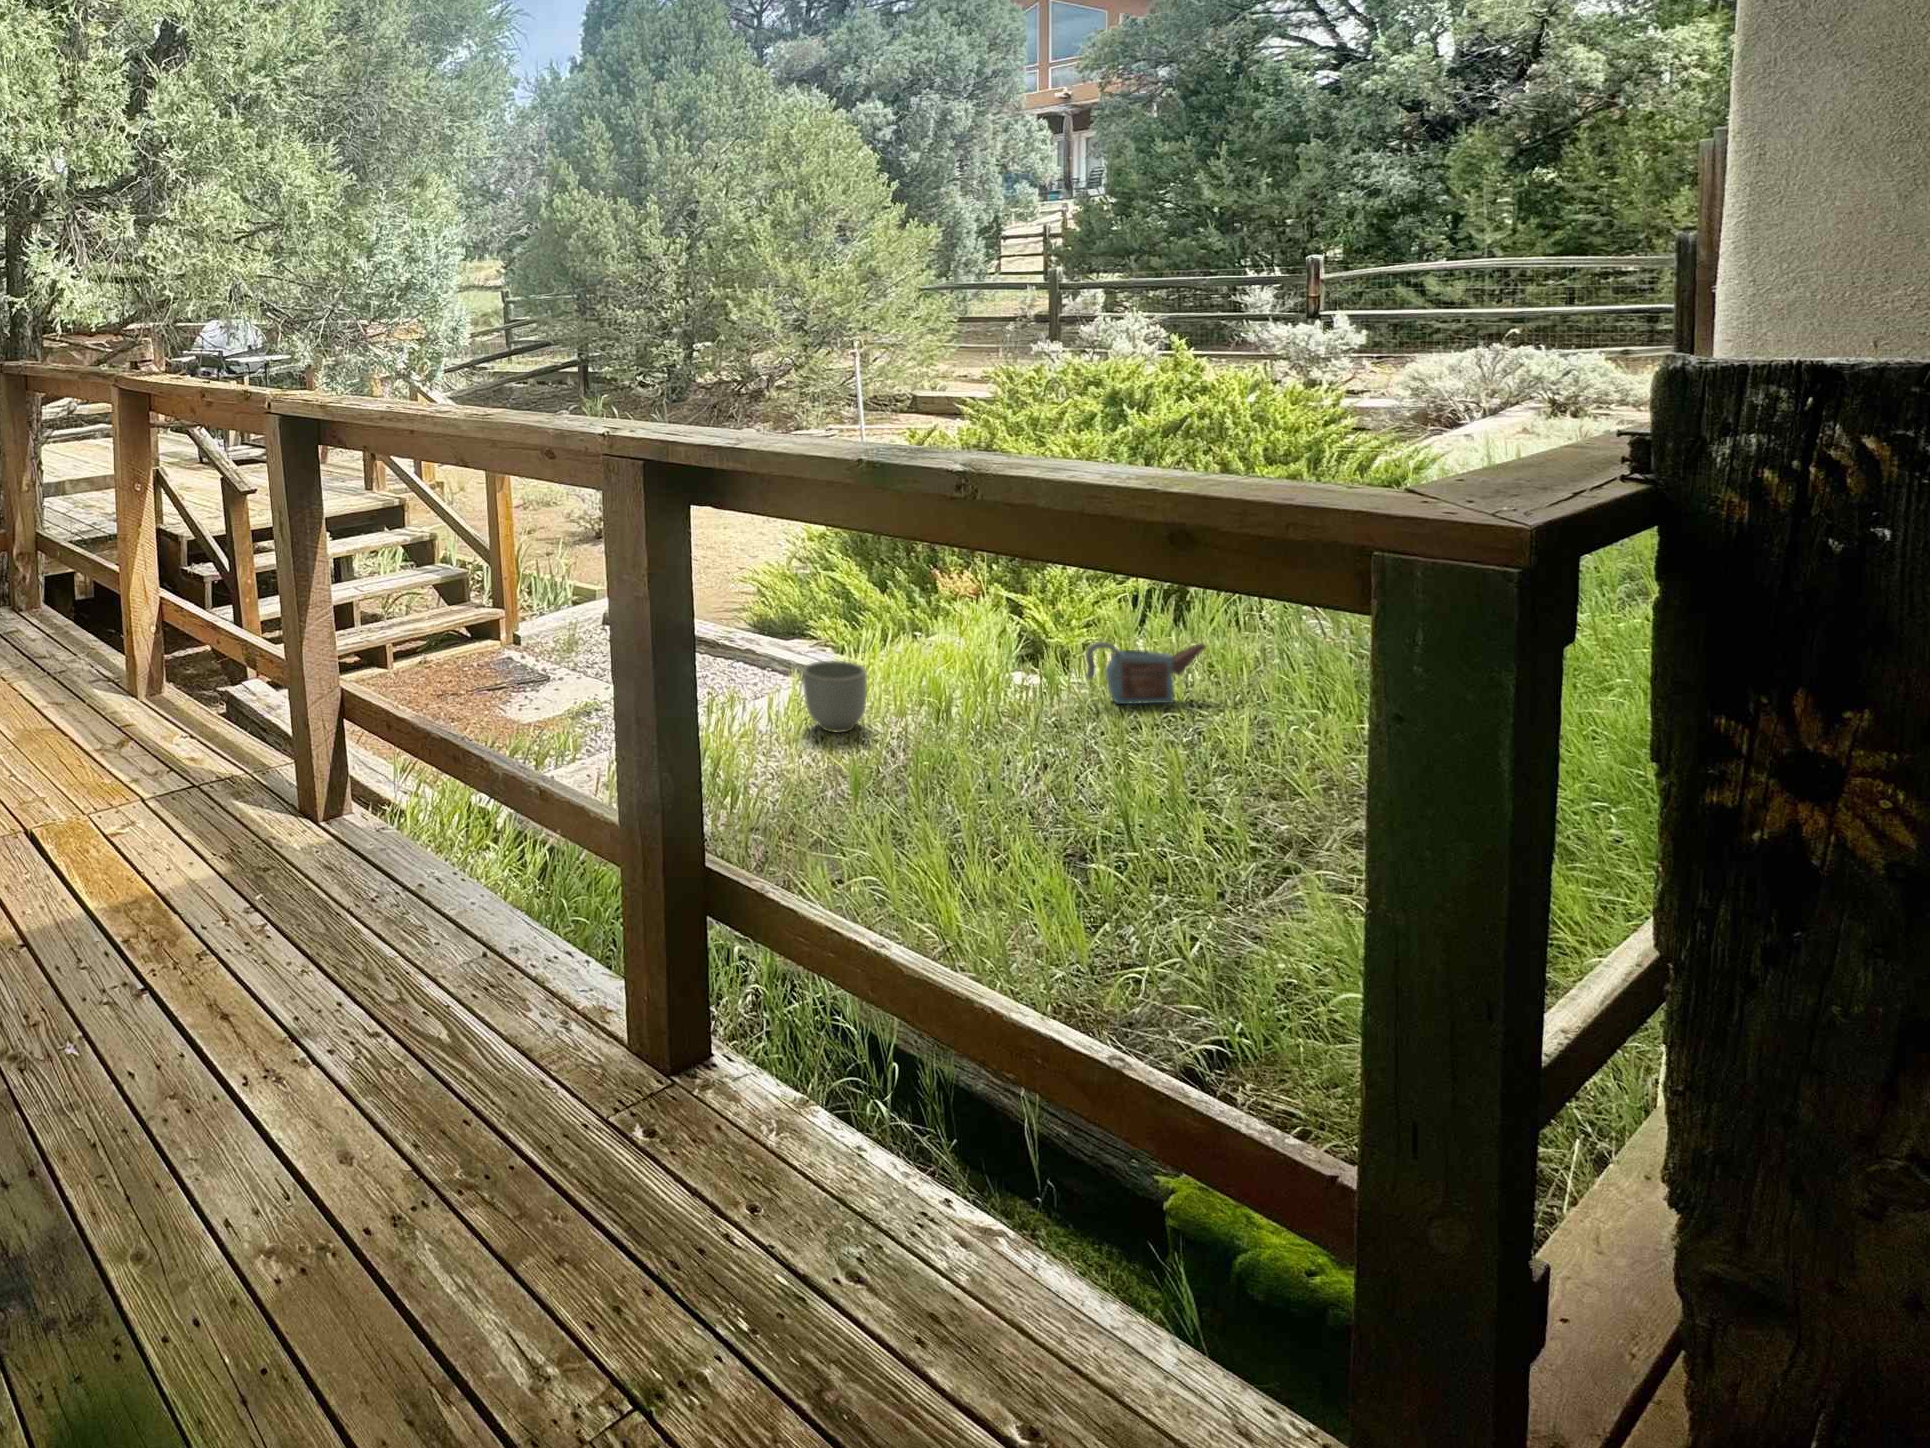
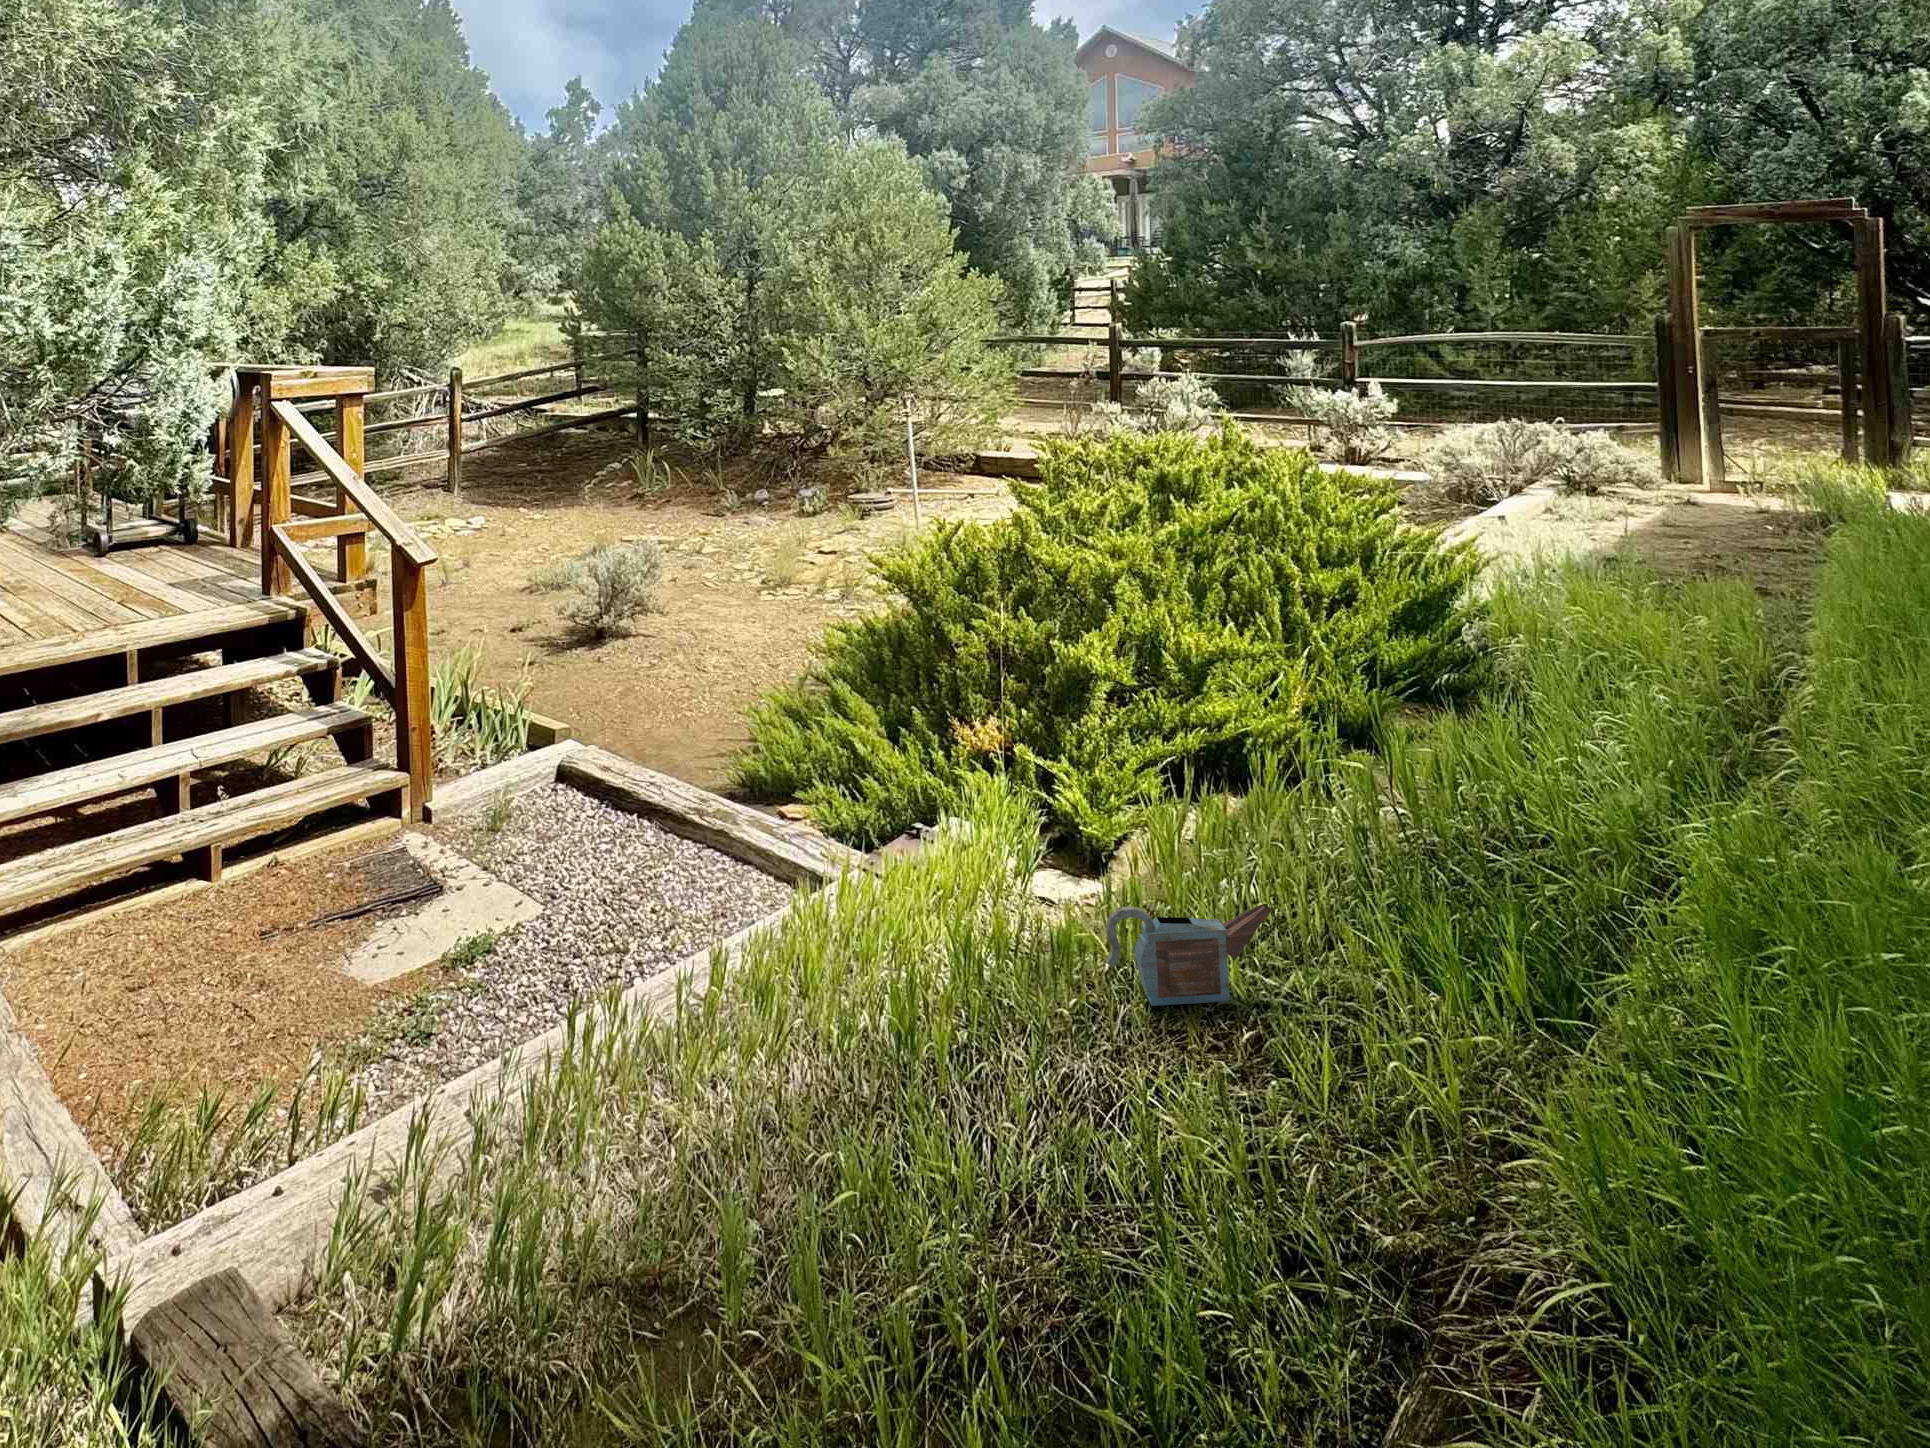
planter: present [802,661,867,733] -> none [683,952,782,1089]

